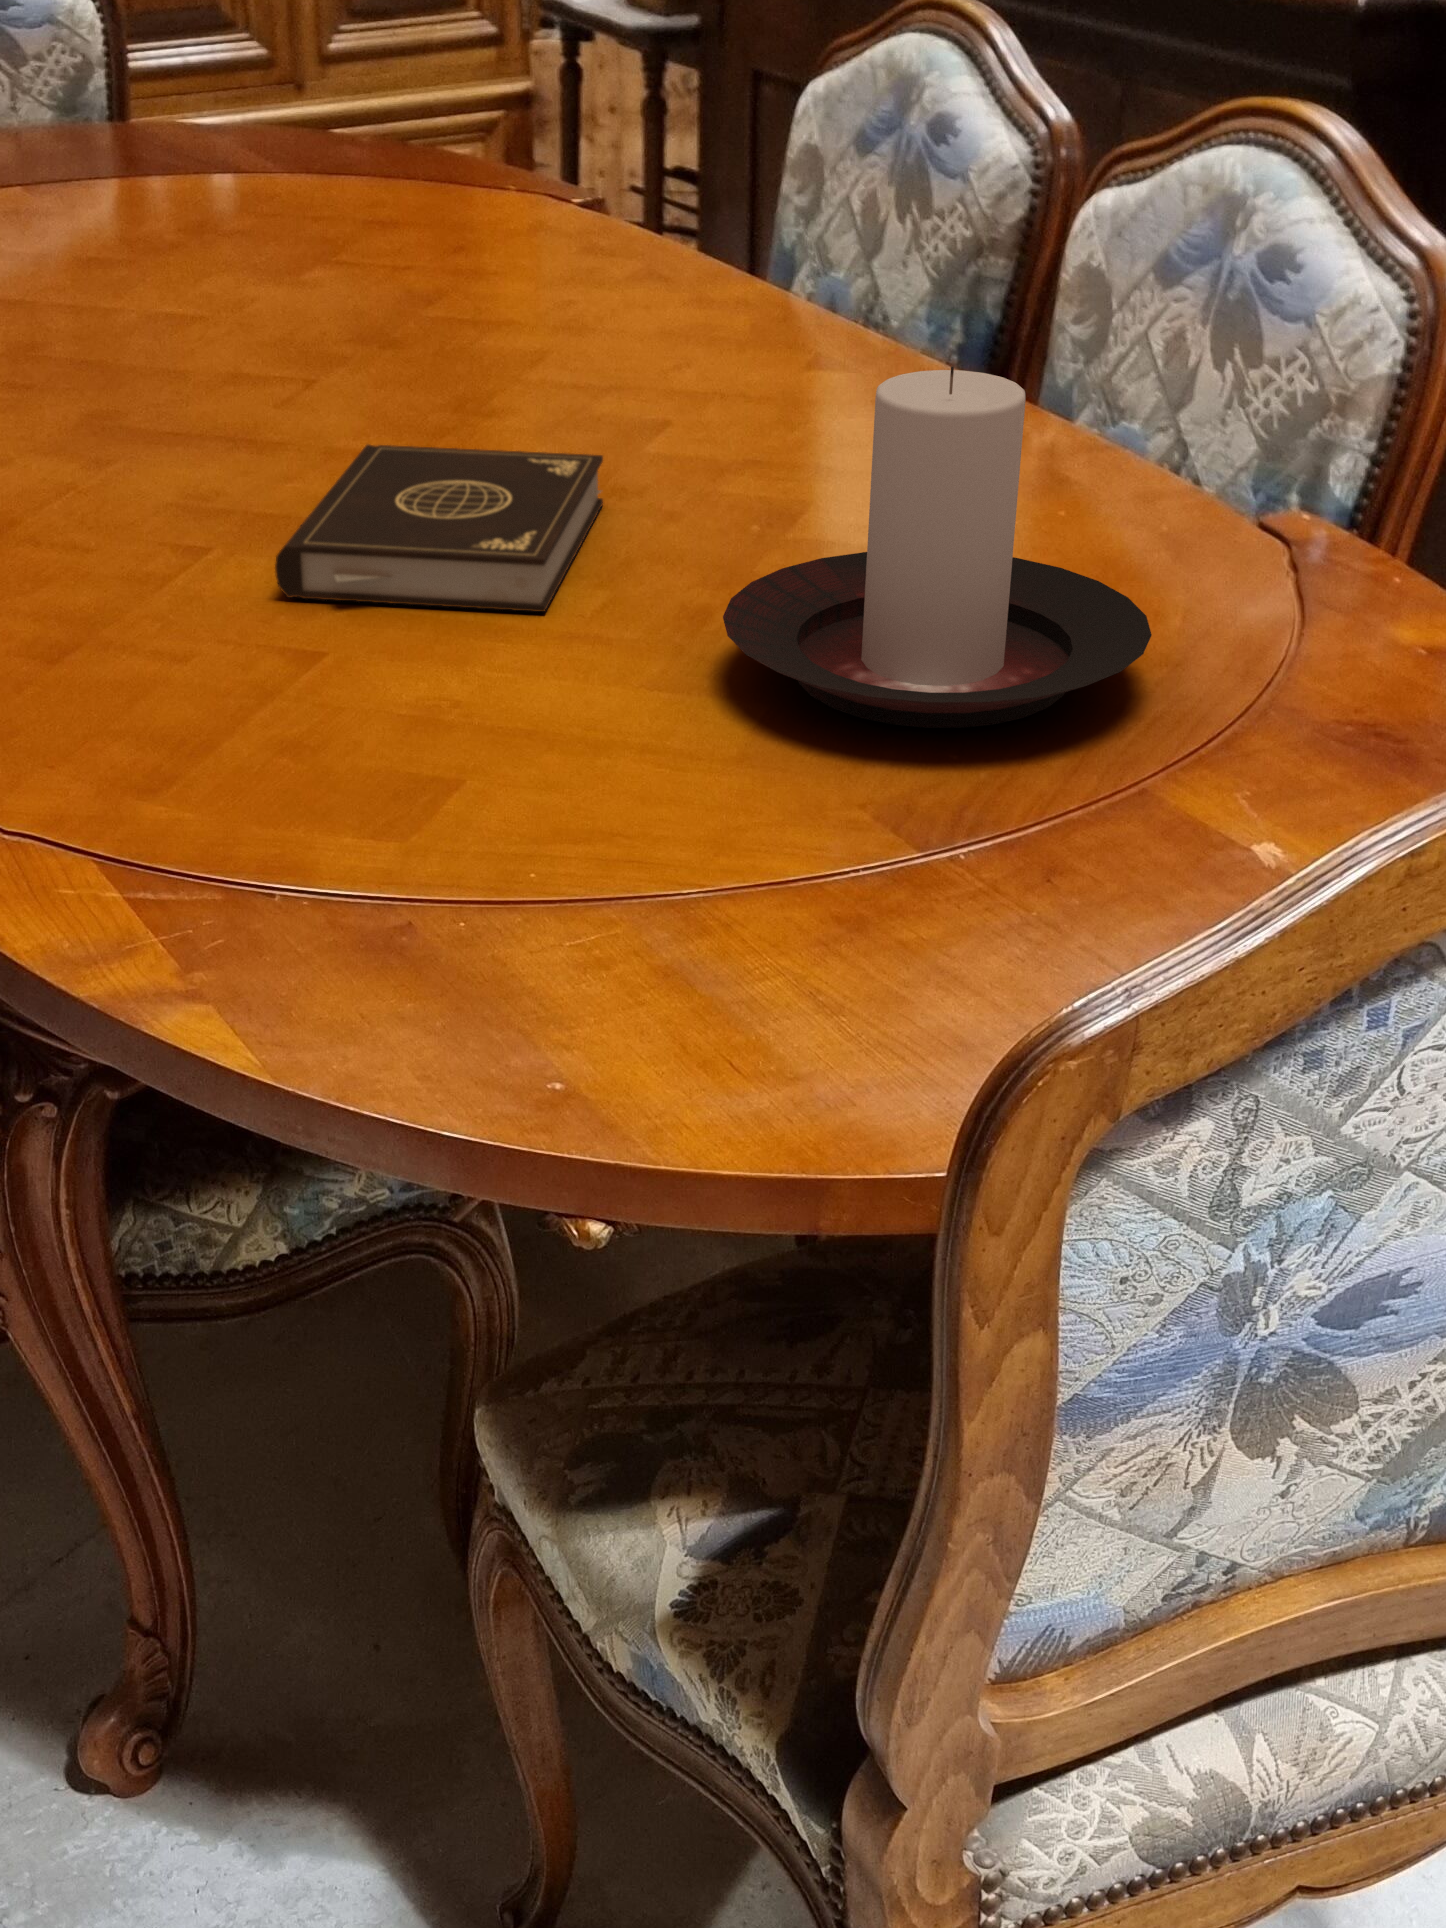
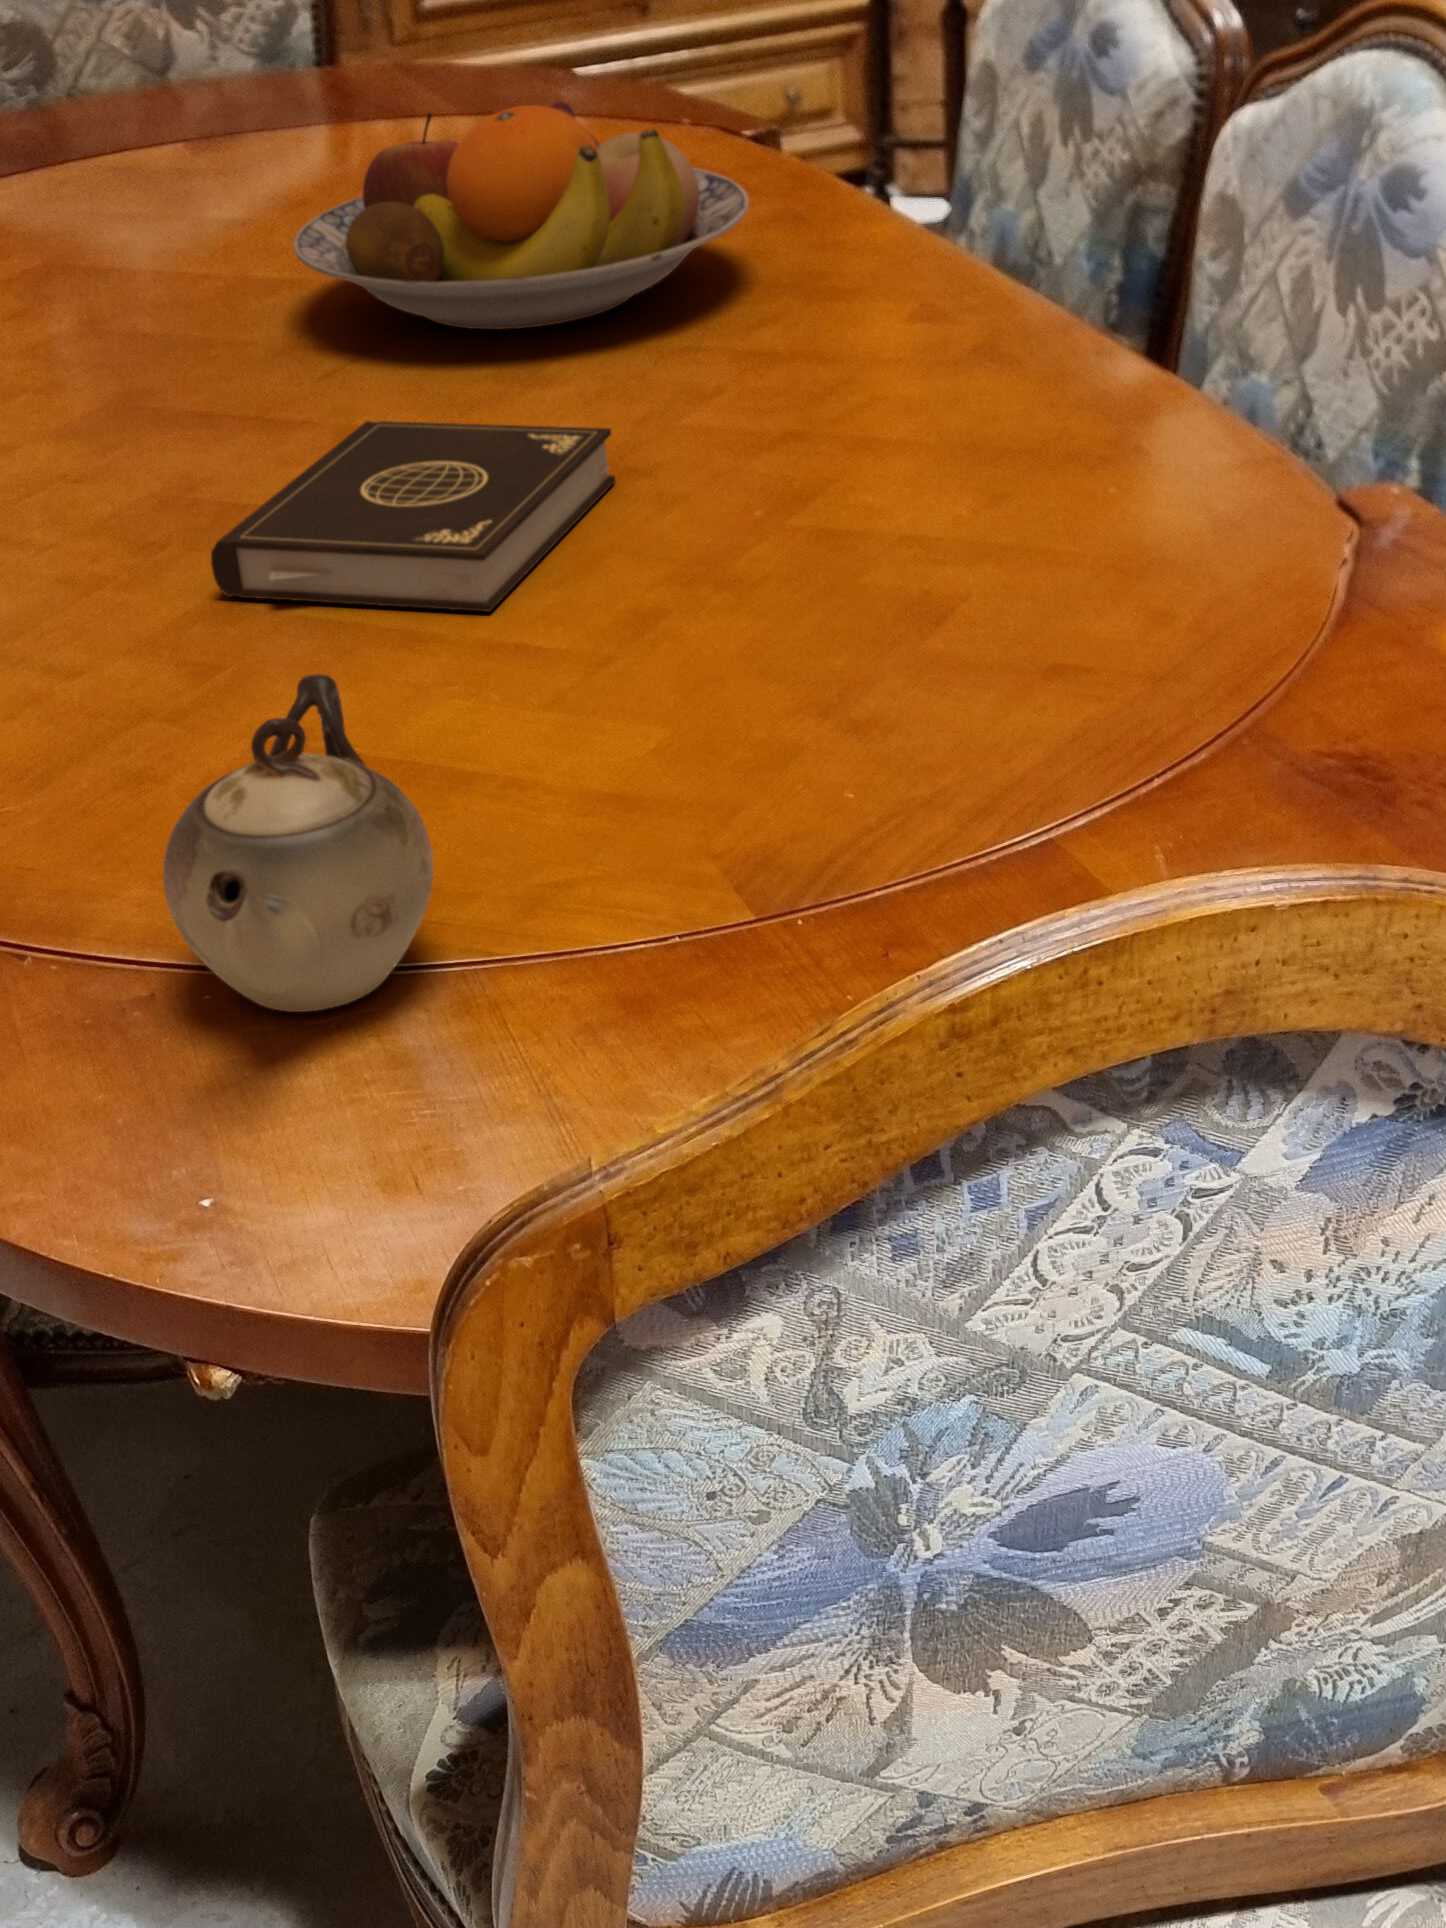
fruit bowl: none [221,163,645,370] -> present [293,101,749,330]
candle holder: present [723,366,1152,728] -> none [634,335,1126,753]
teapot: none [426,644,662,938] -> present [163,674,433,1012]

